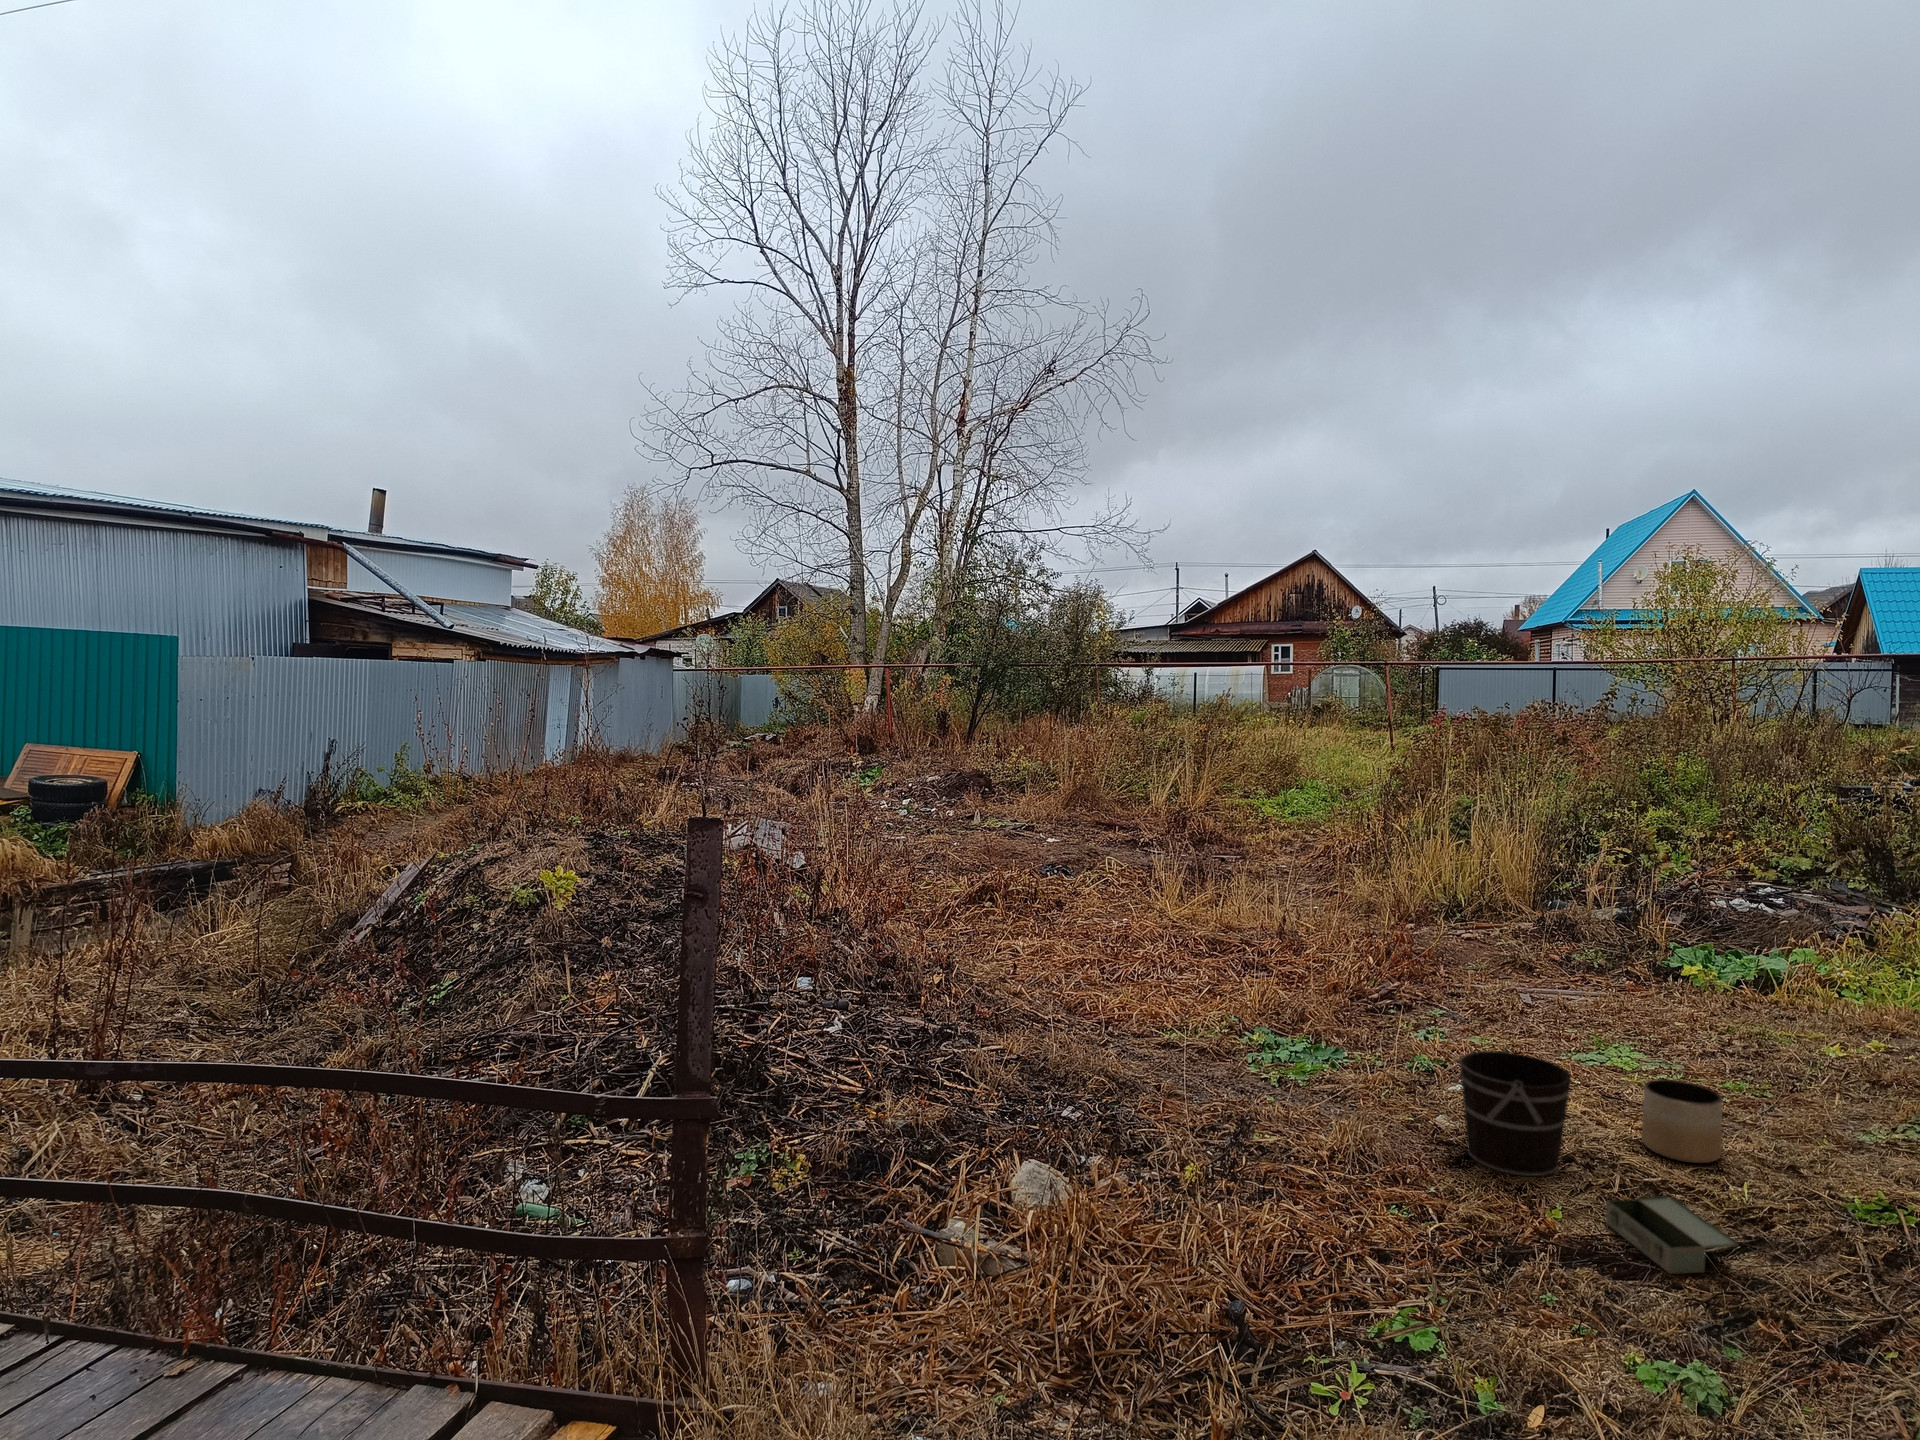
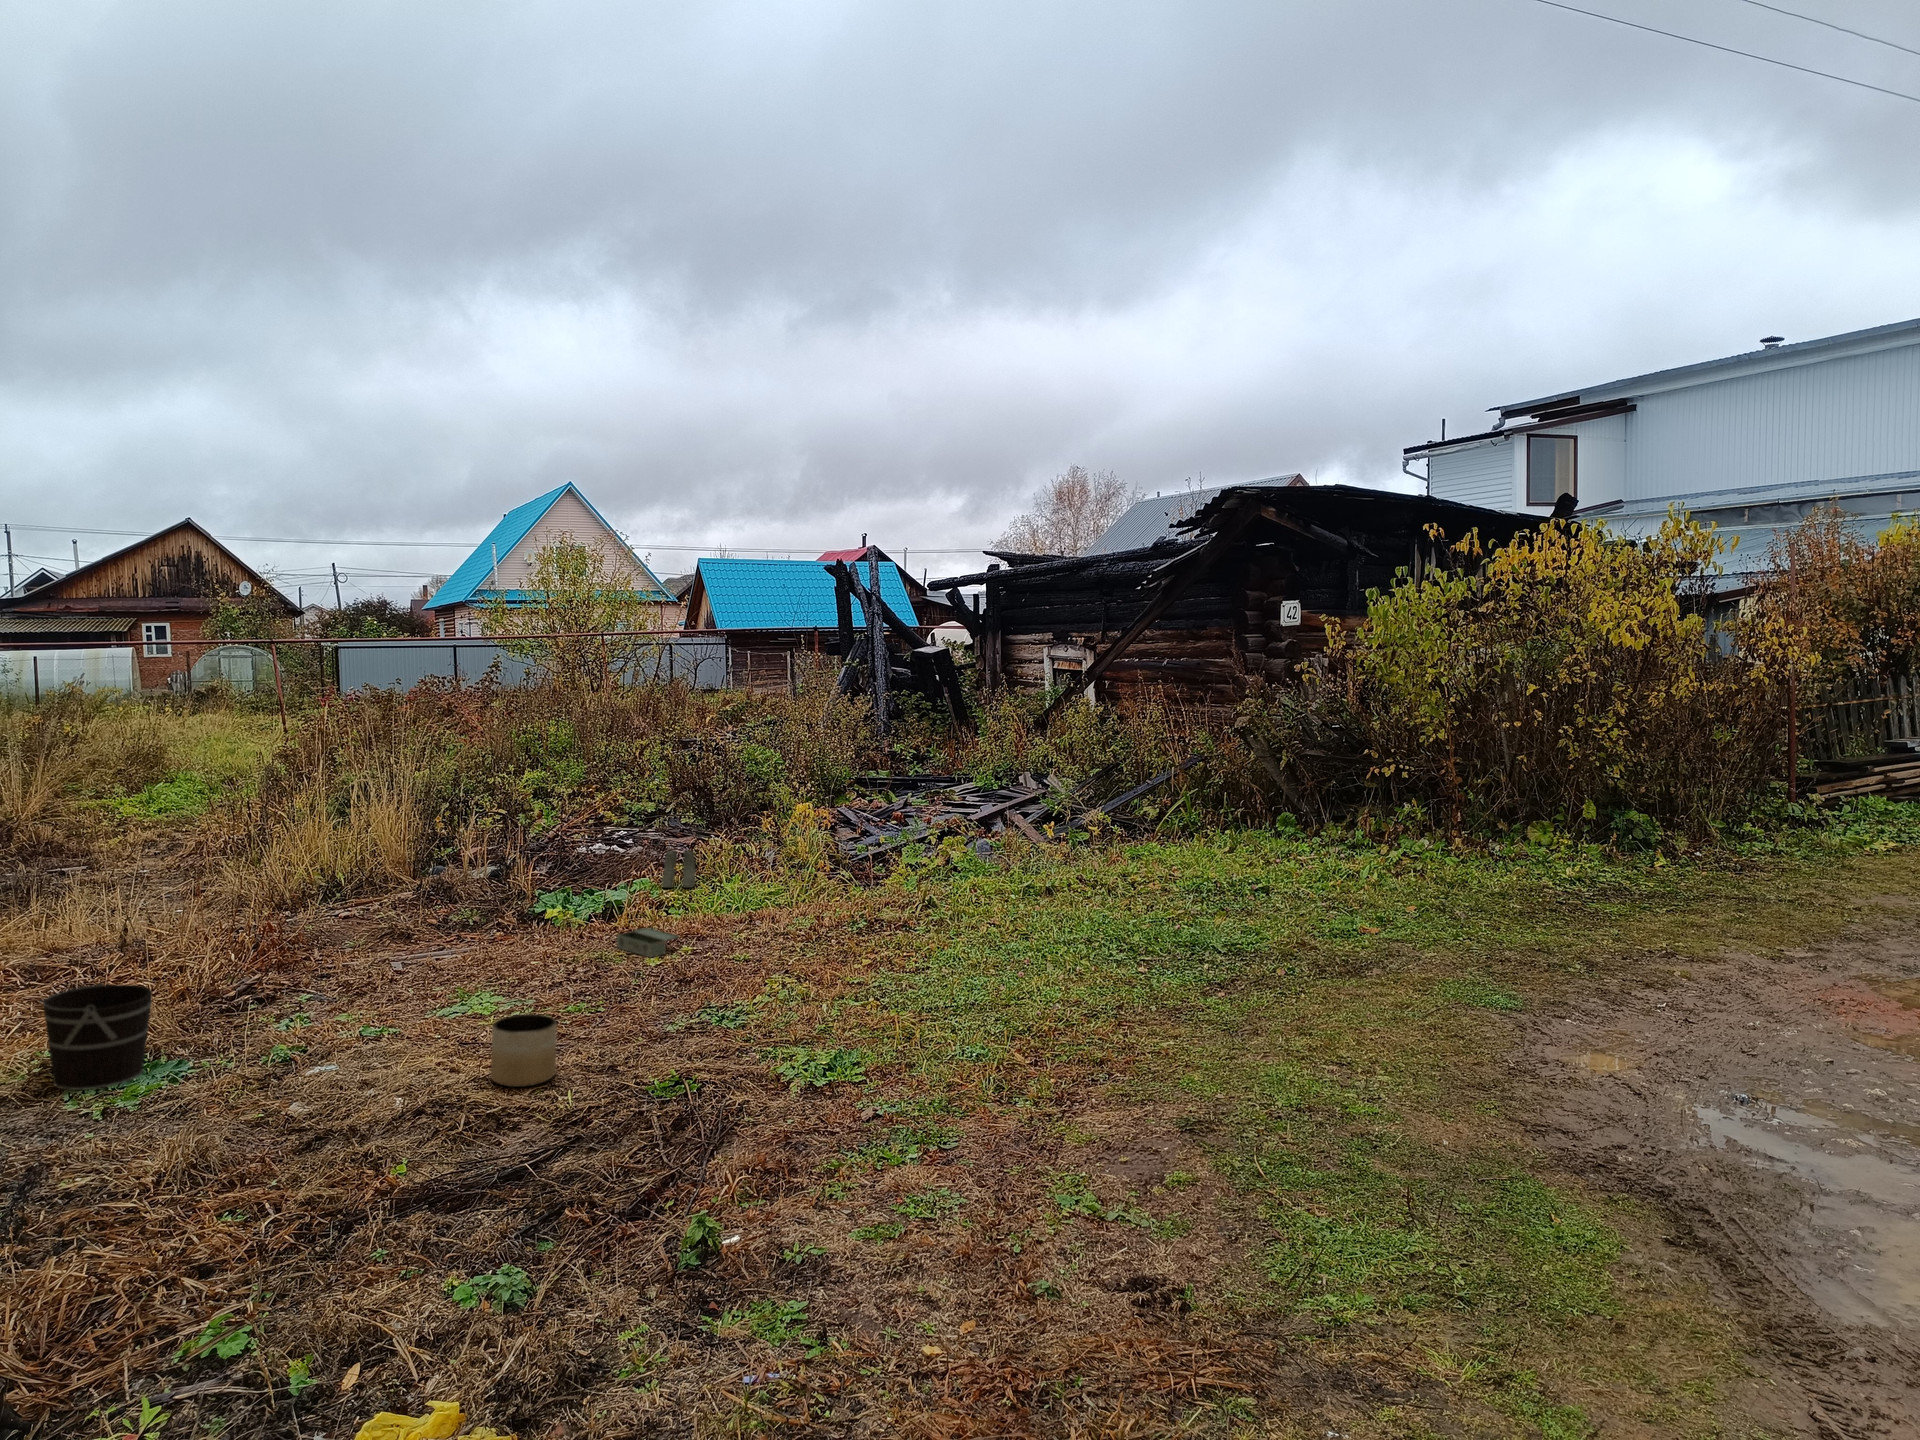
boots: none [1830,917,1880,965] -> present [662,850,695,888]
bucket: present [1456,1048,1571,1176] -> present [40,982,153,1090]
toolbox: present [1606,1196,1739,1274] -> present [617,928,679,957]

